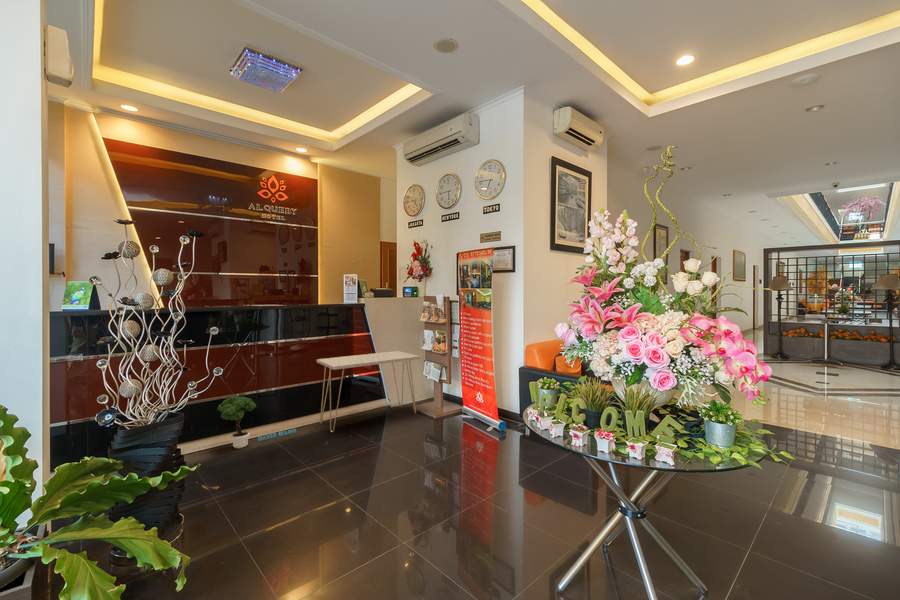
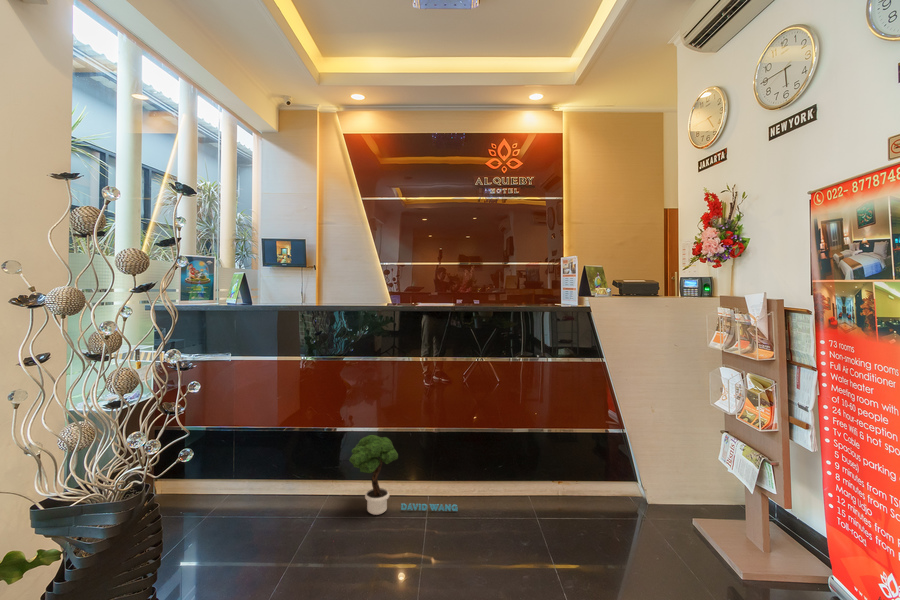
console table: present [317,351,420,432] -> none [502,396,699,543]

